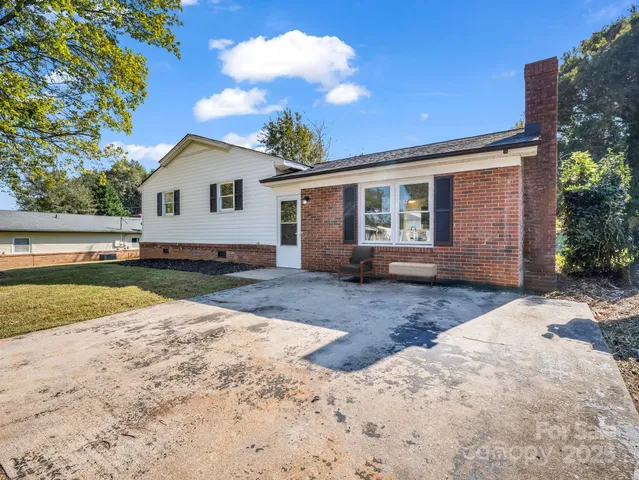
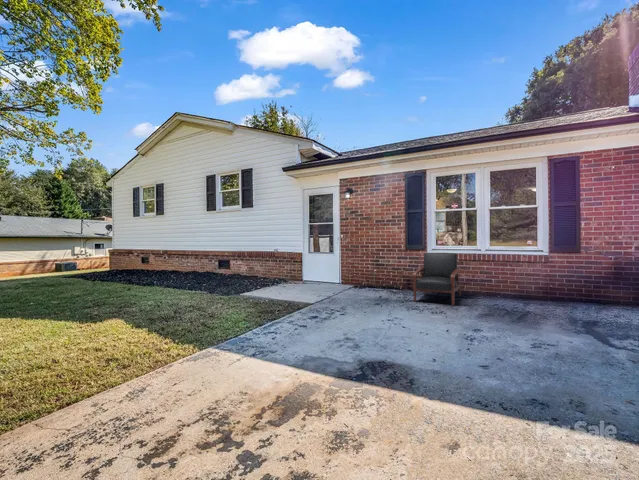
bench: present [389,262,437,286] -> none [487,274,562,308]

